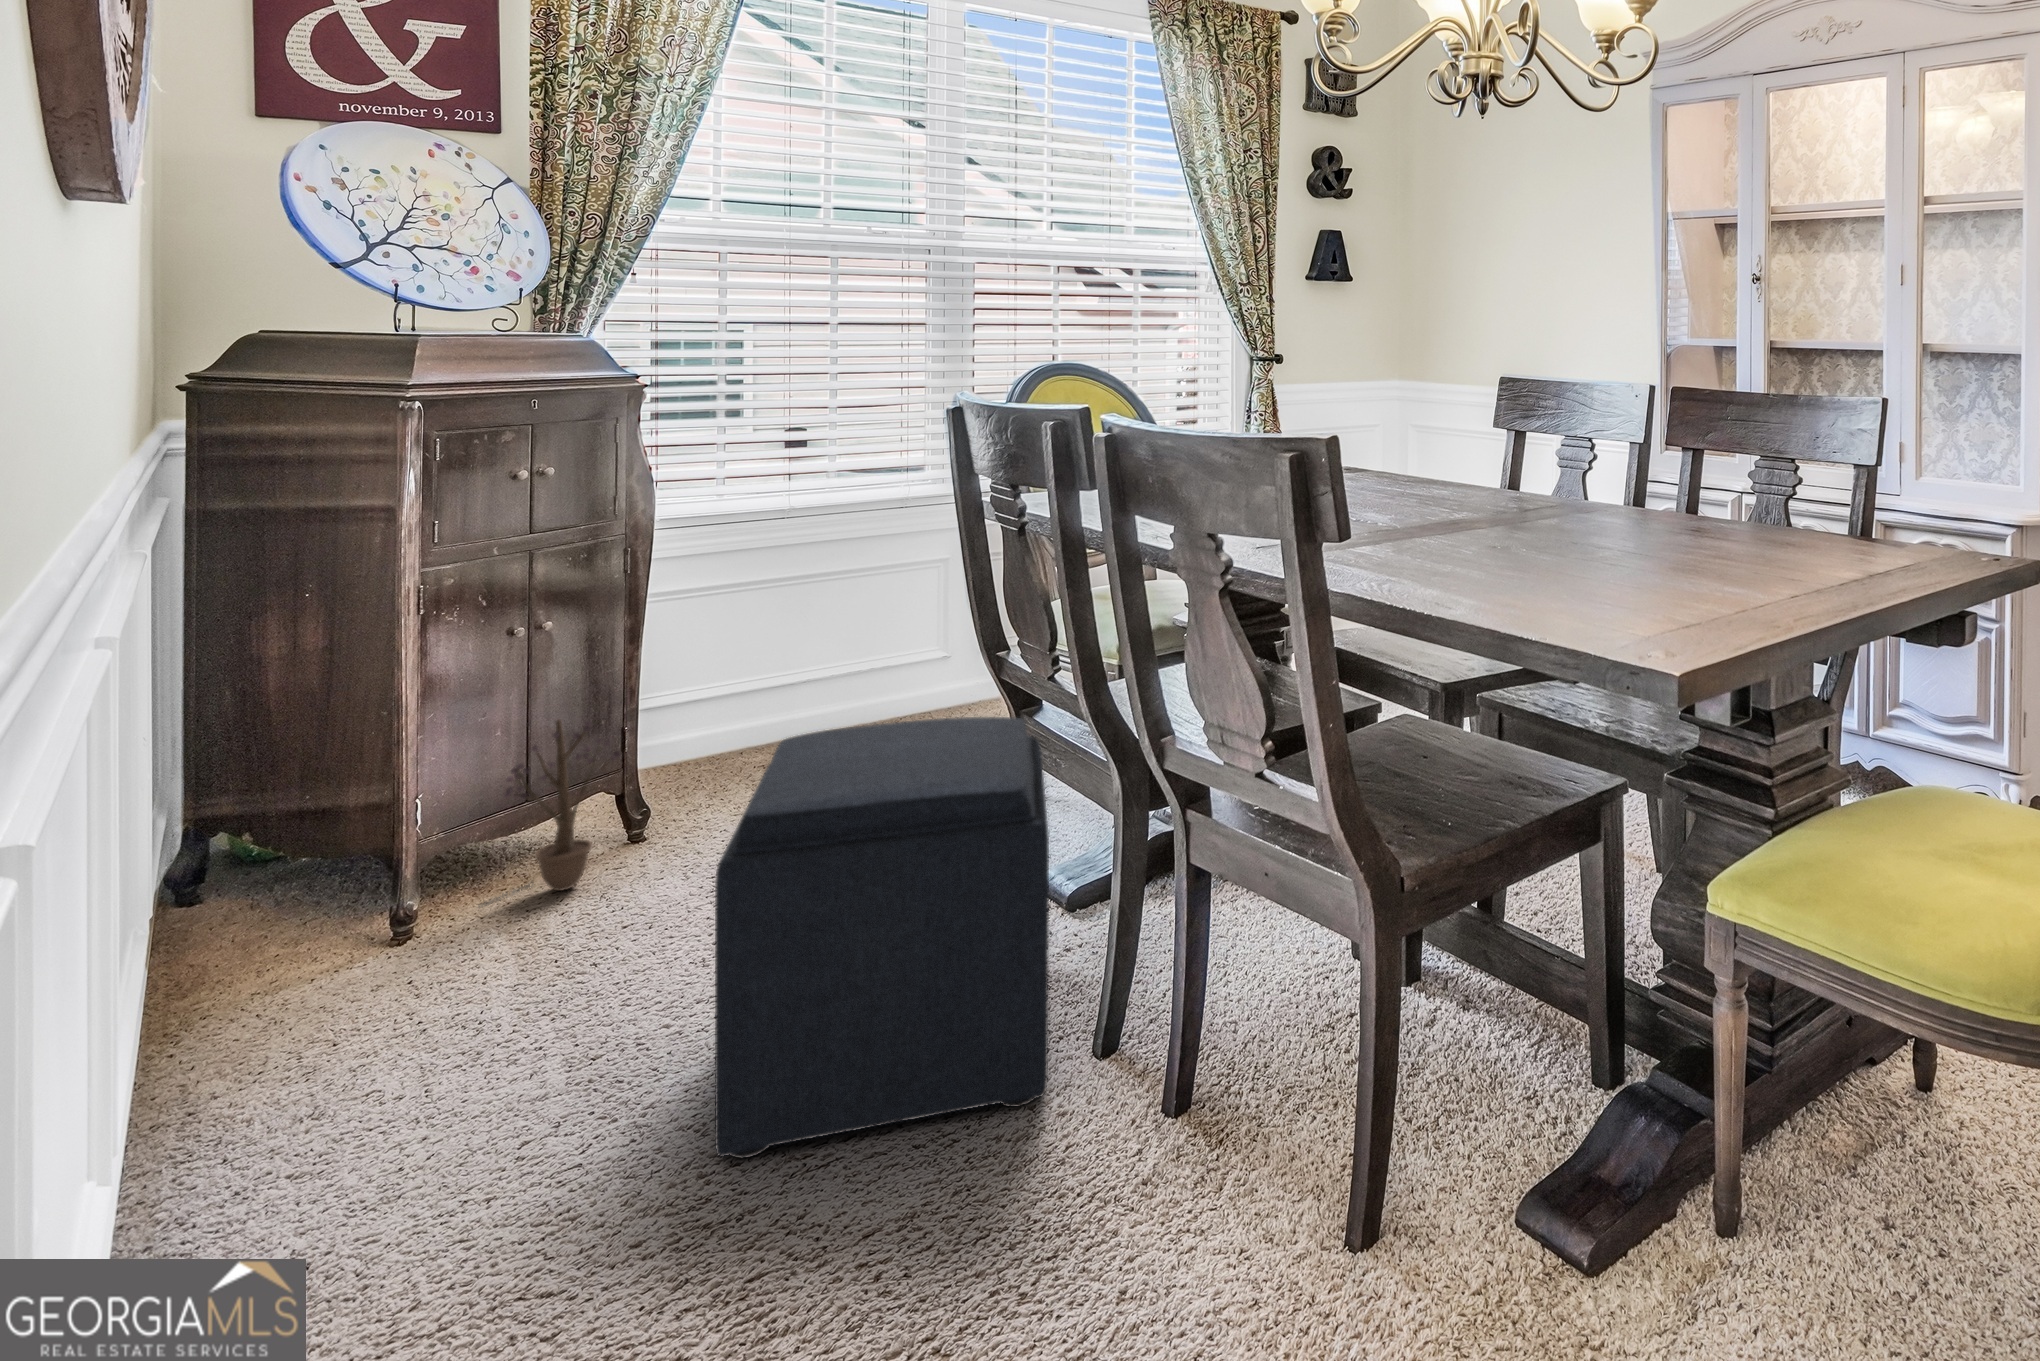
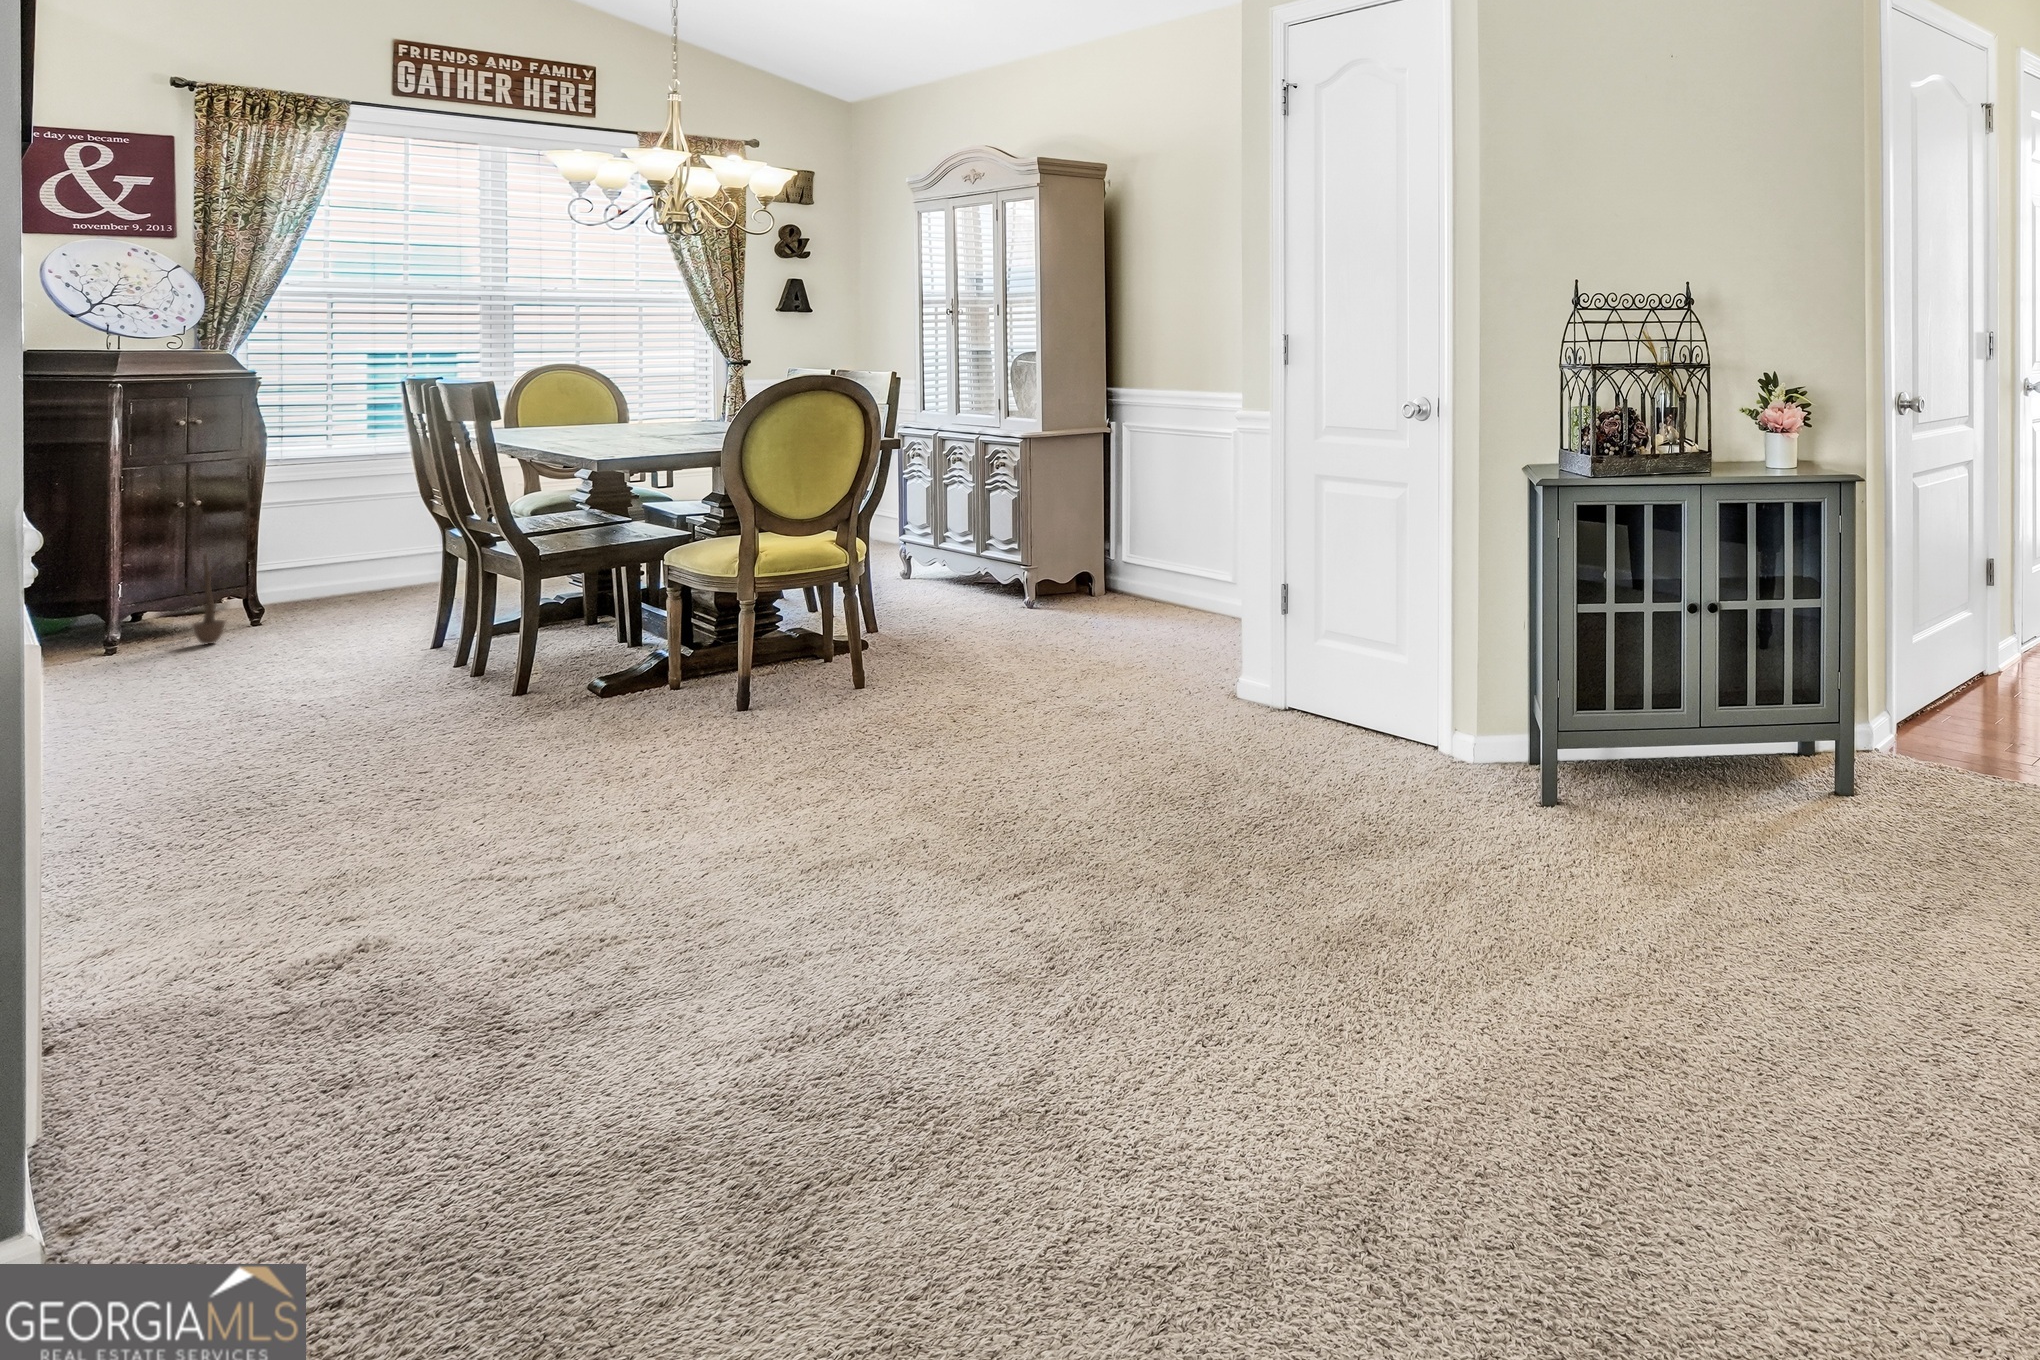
ottoman: present [715,717,1049,1158] -> none [255,531,458,700]

